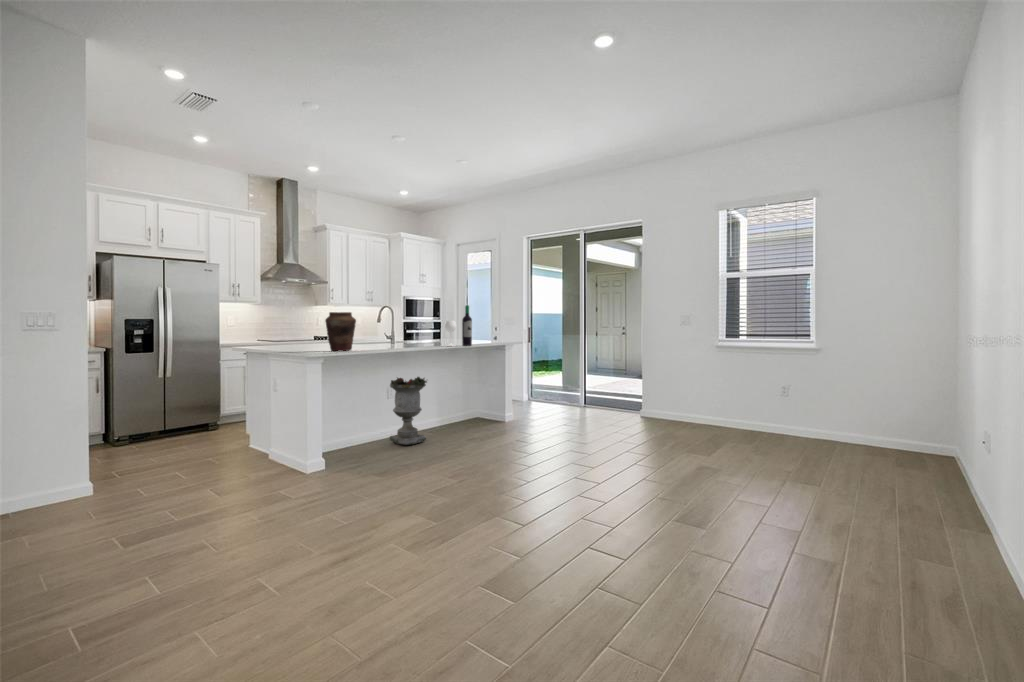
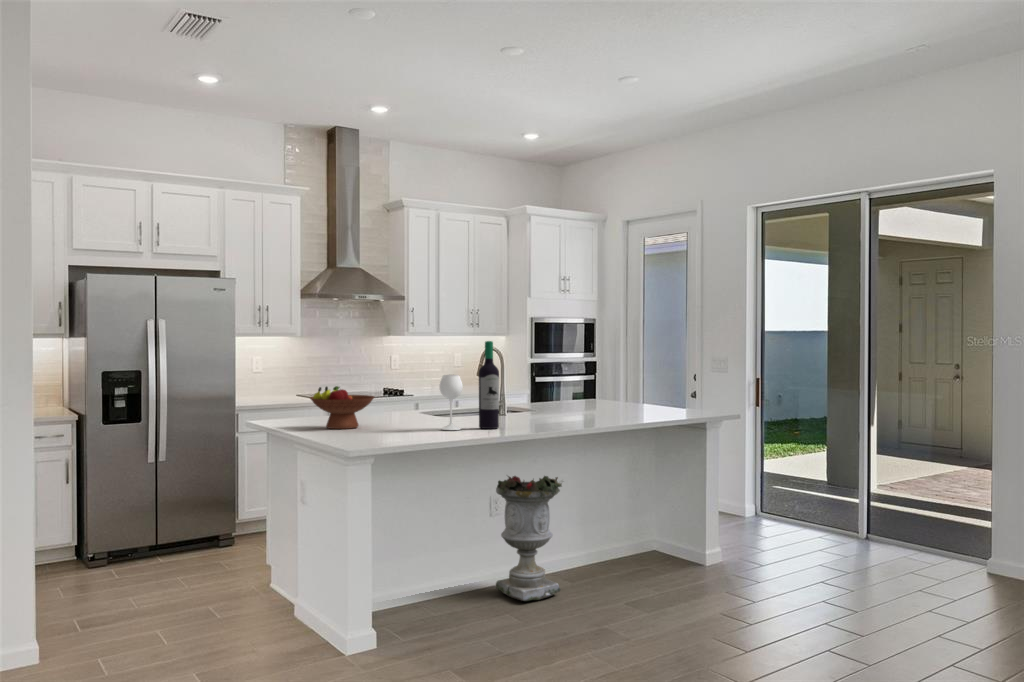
wine bottle: present [445,305,472,346] -> present [440,341,499,430]
vase: present [325,312,356,351] -> none [379,367,431,438]
fruit bowl: none [278,325,319,350] -> present [310,386,374,429]

